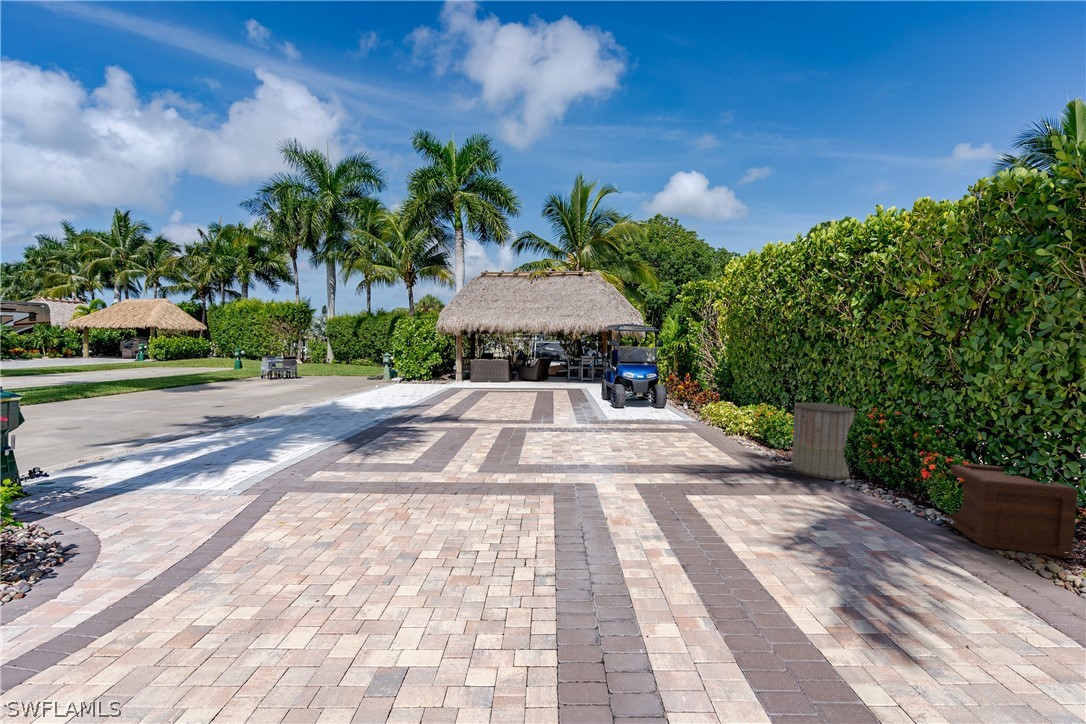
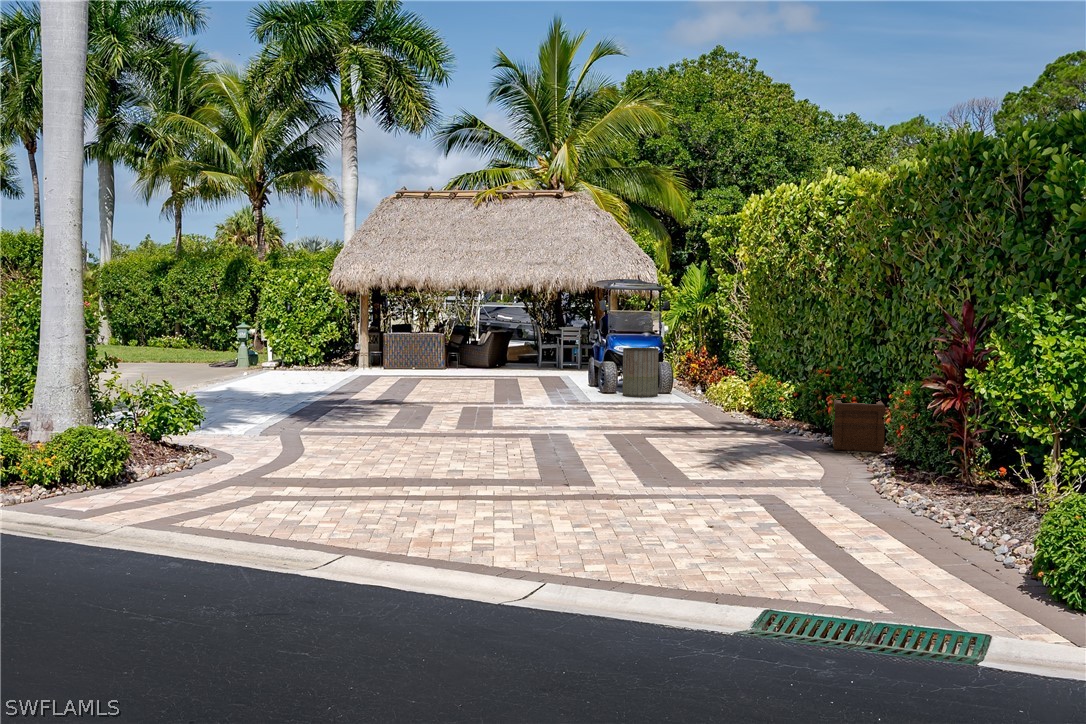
trash can: present [792,403,854,480] -> present [623,348,658,397]

